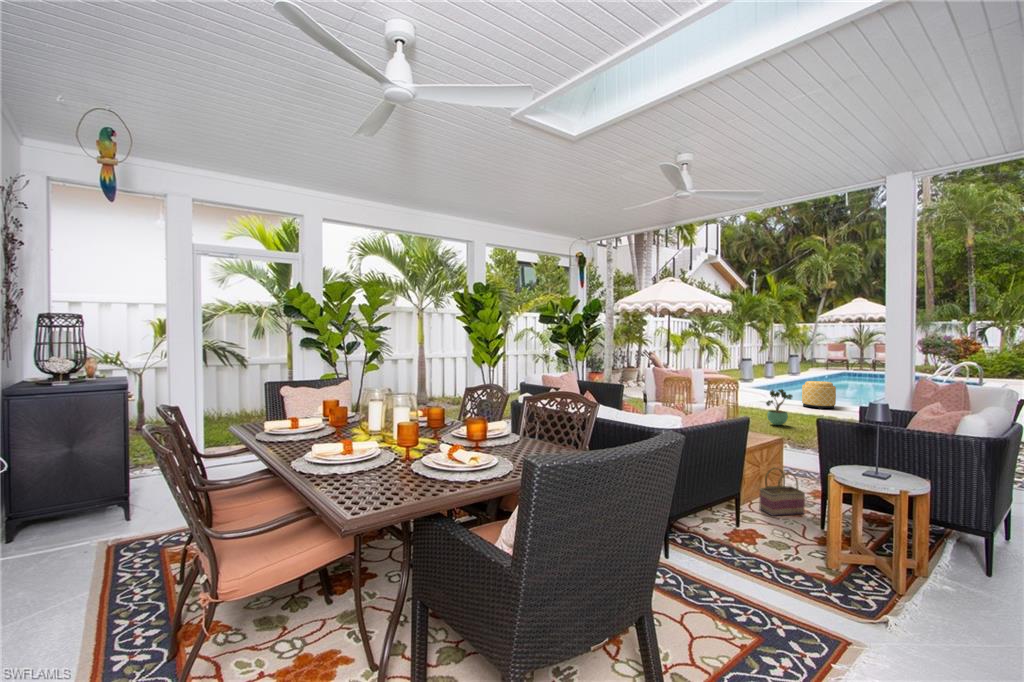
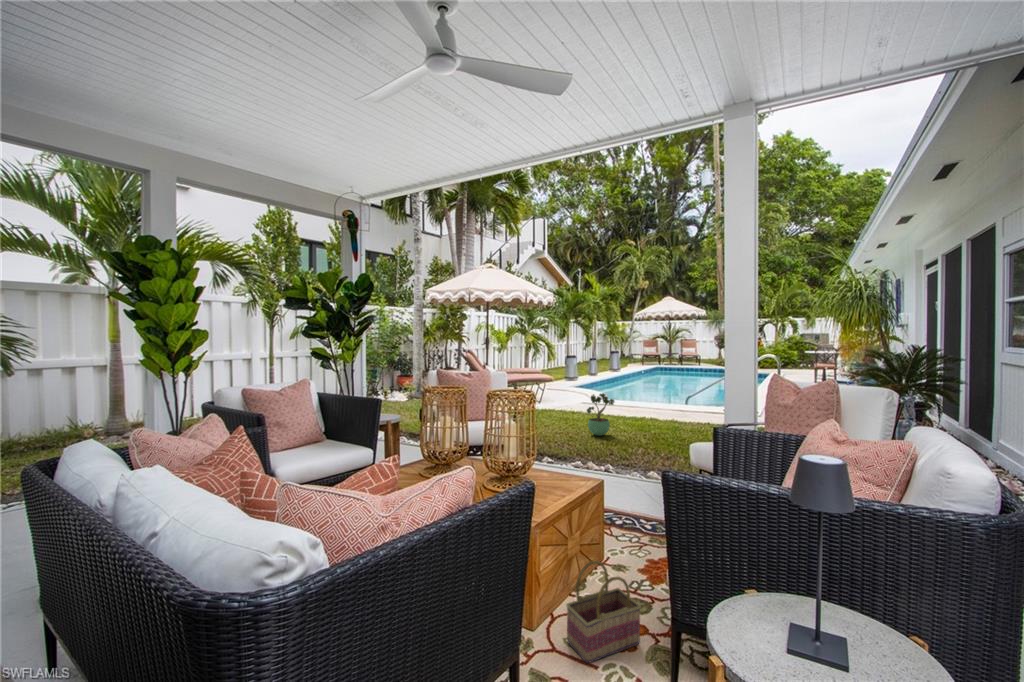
ottoman: present [802,381,836,409] -> none [623,380,654,410]

